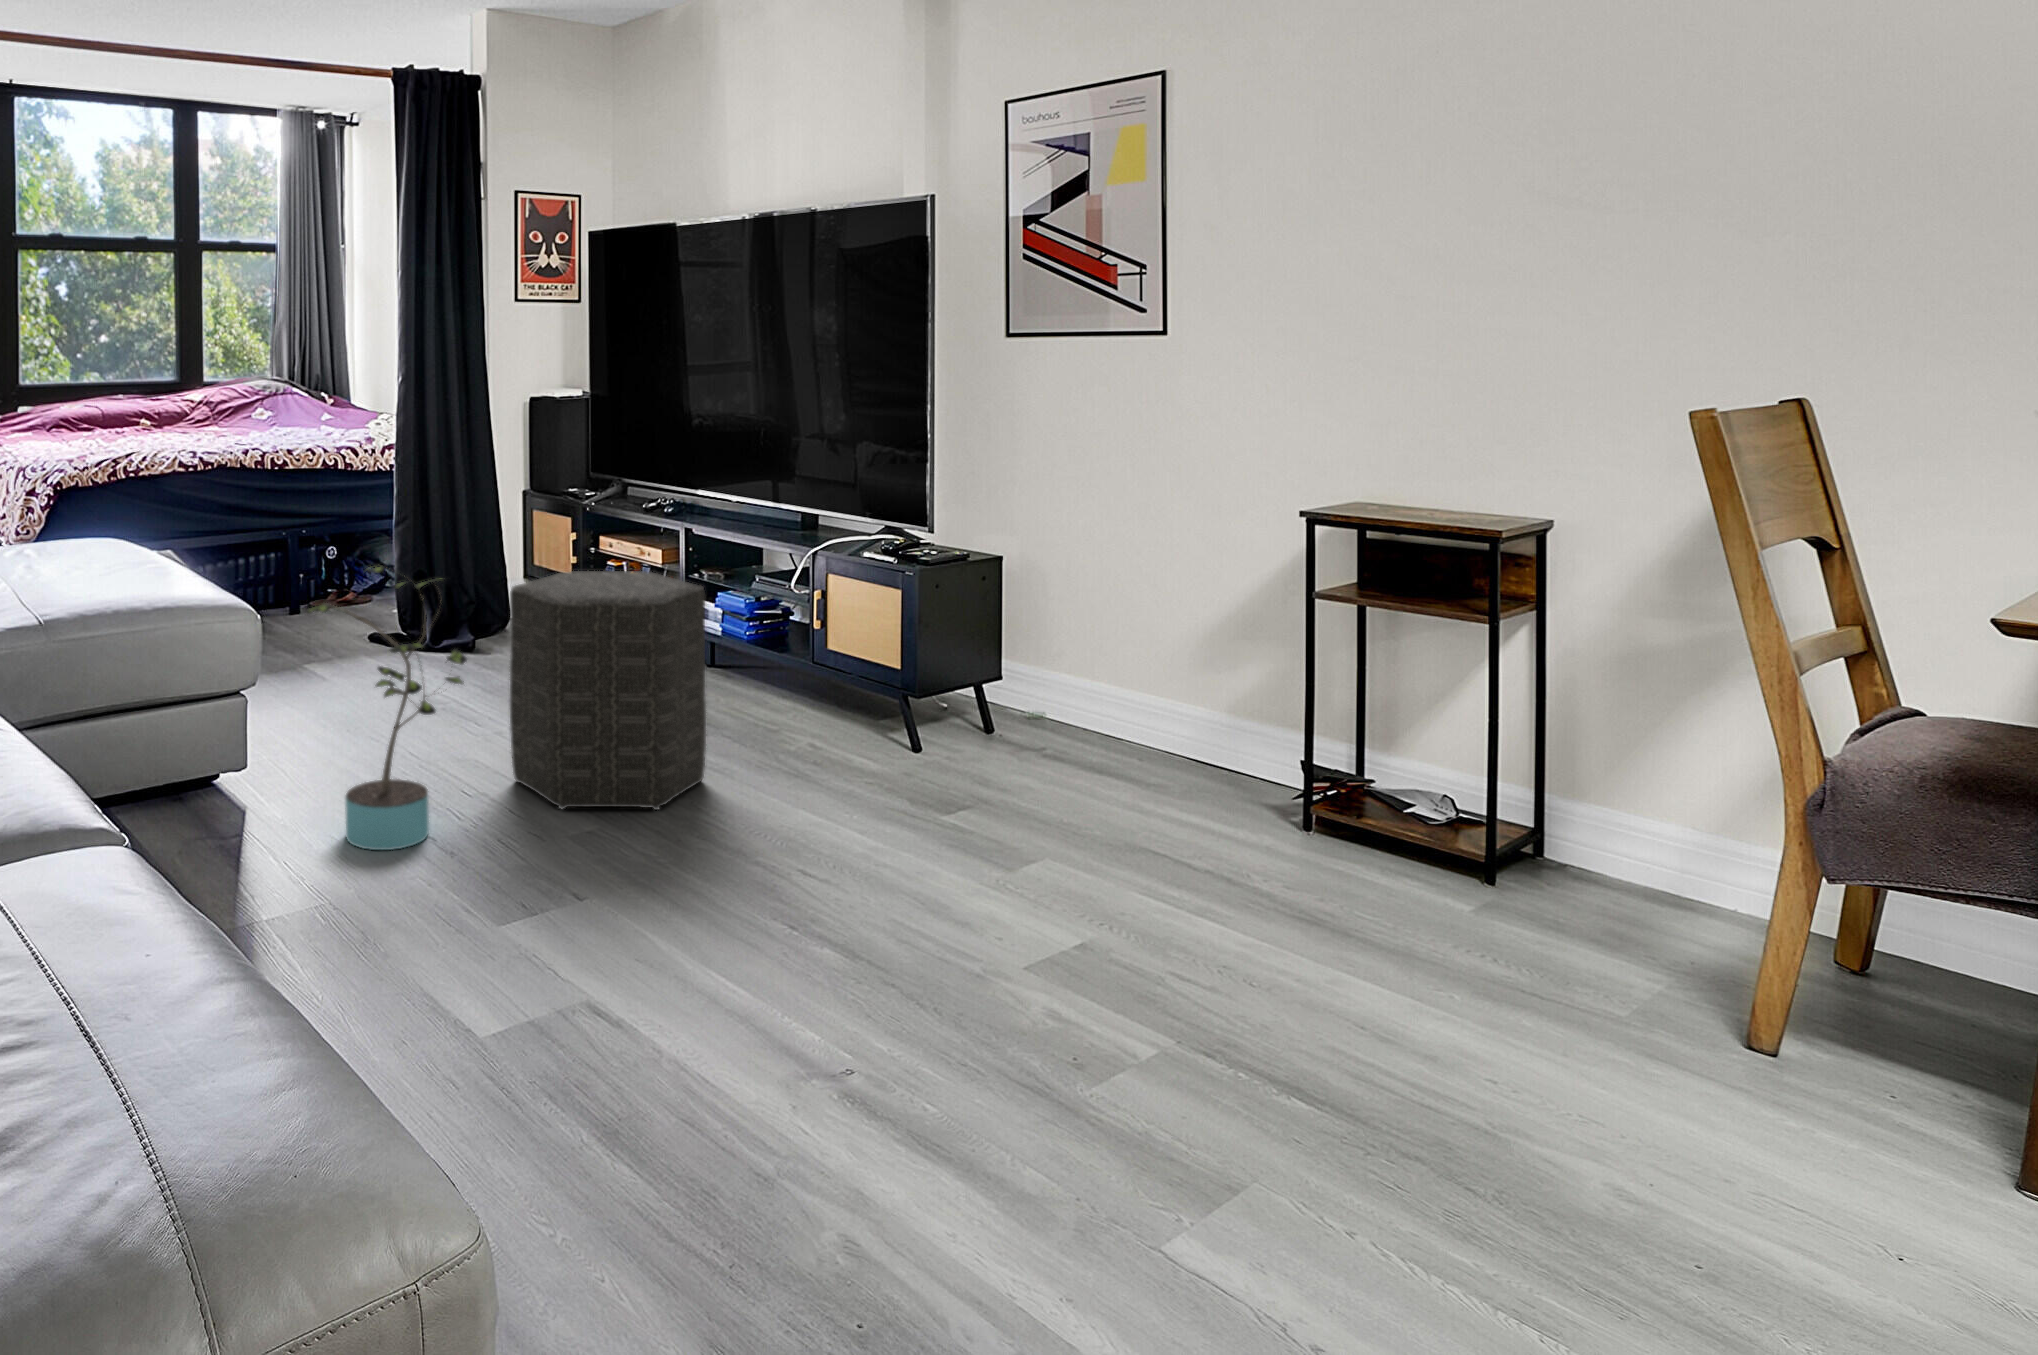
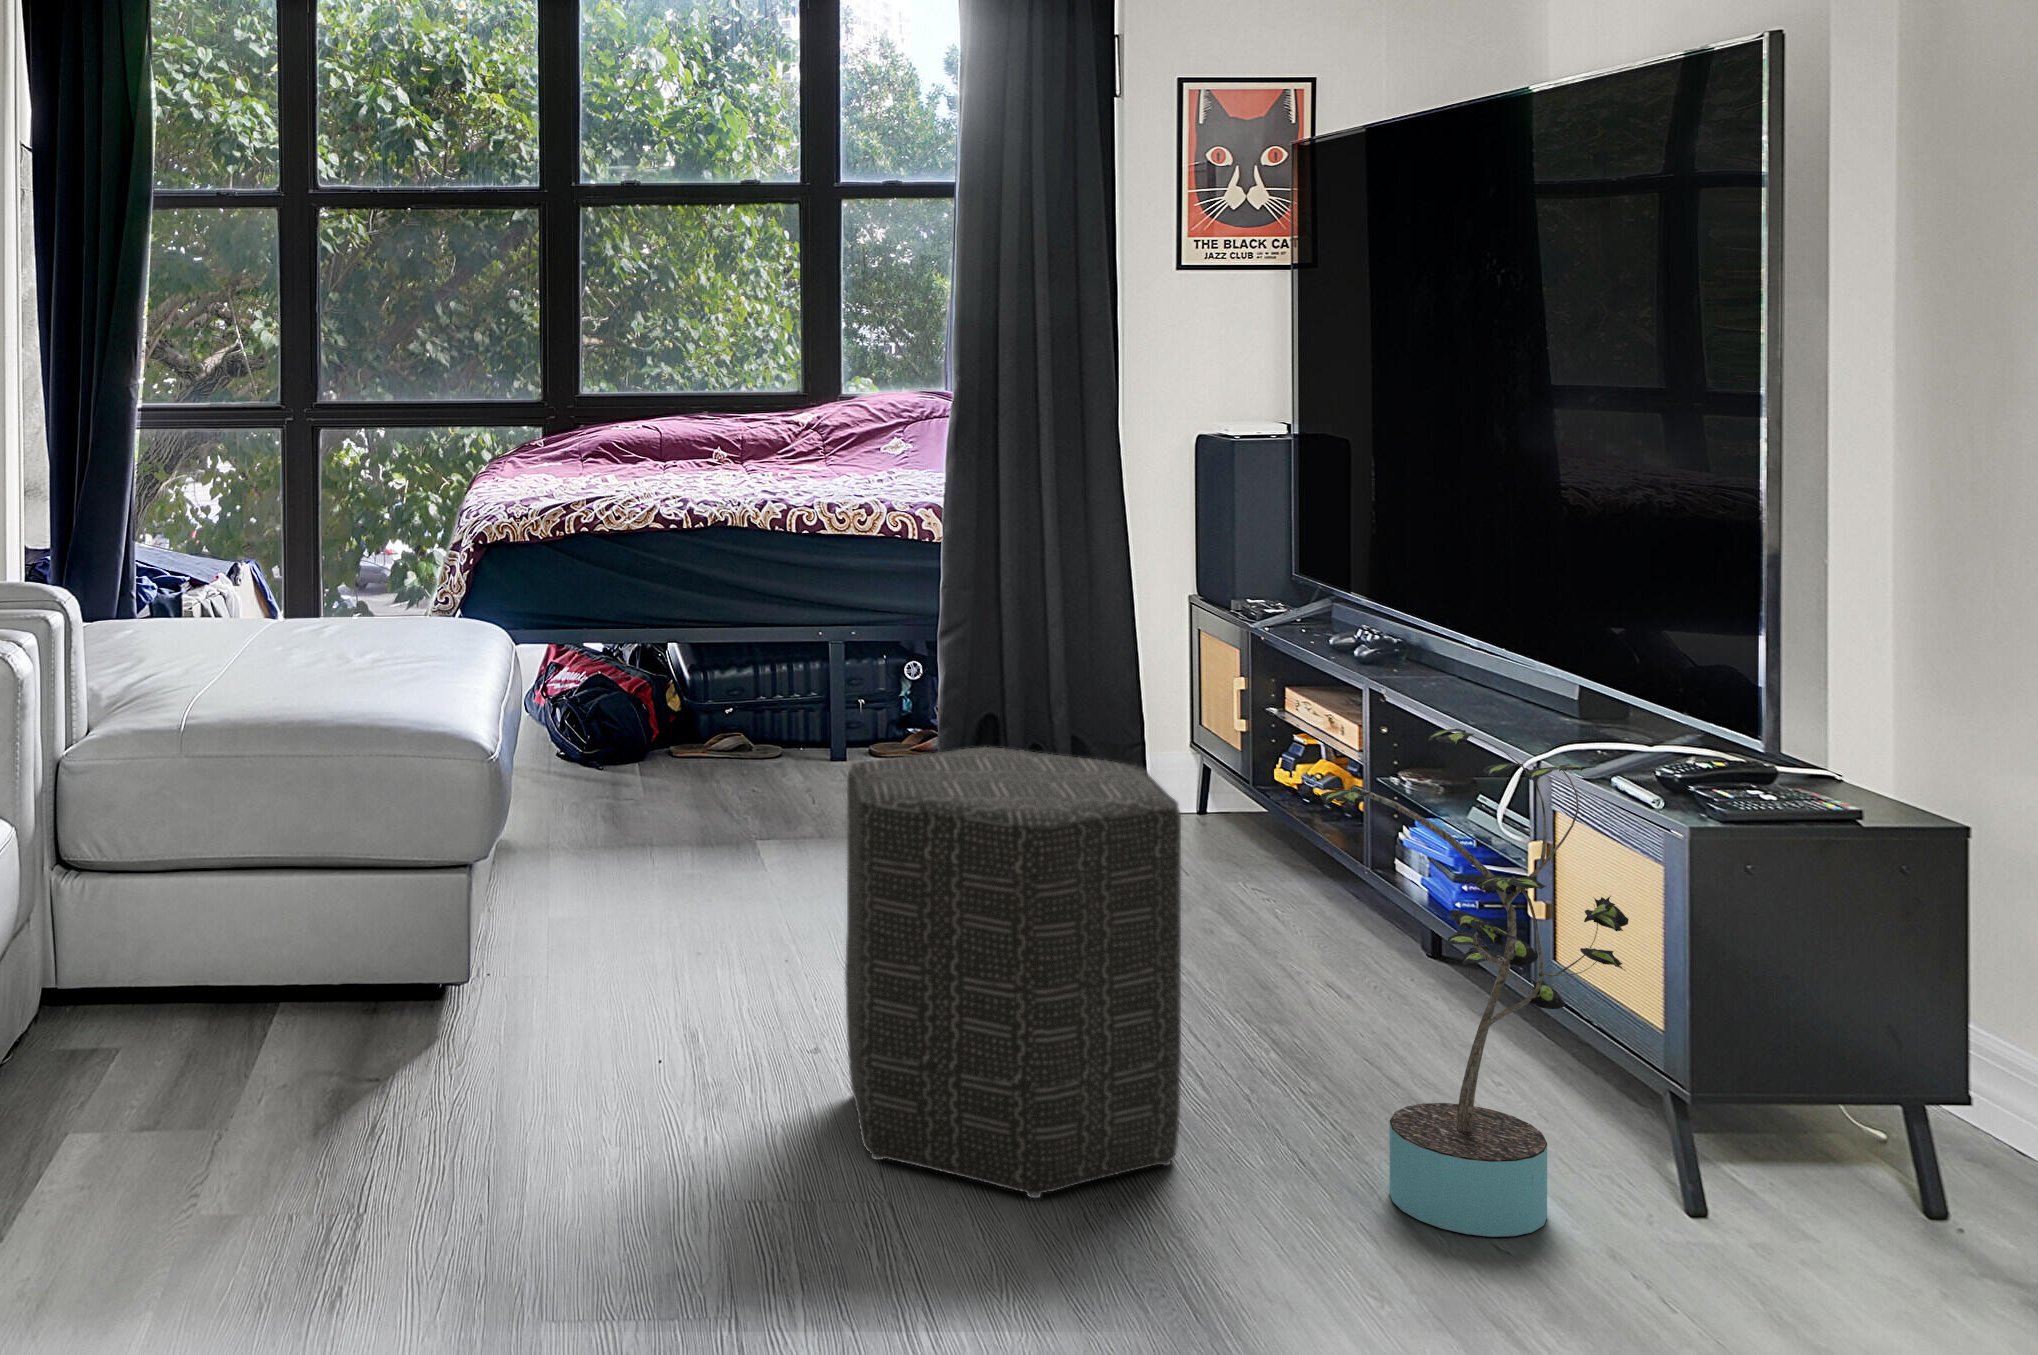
potted plant: present [306,566,467,850] -> present [1321,728,1629,1237]

